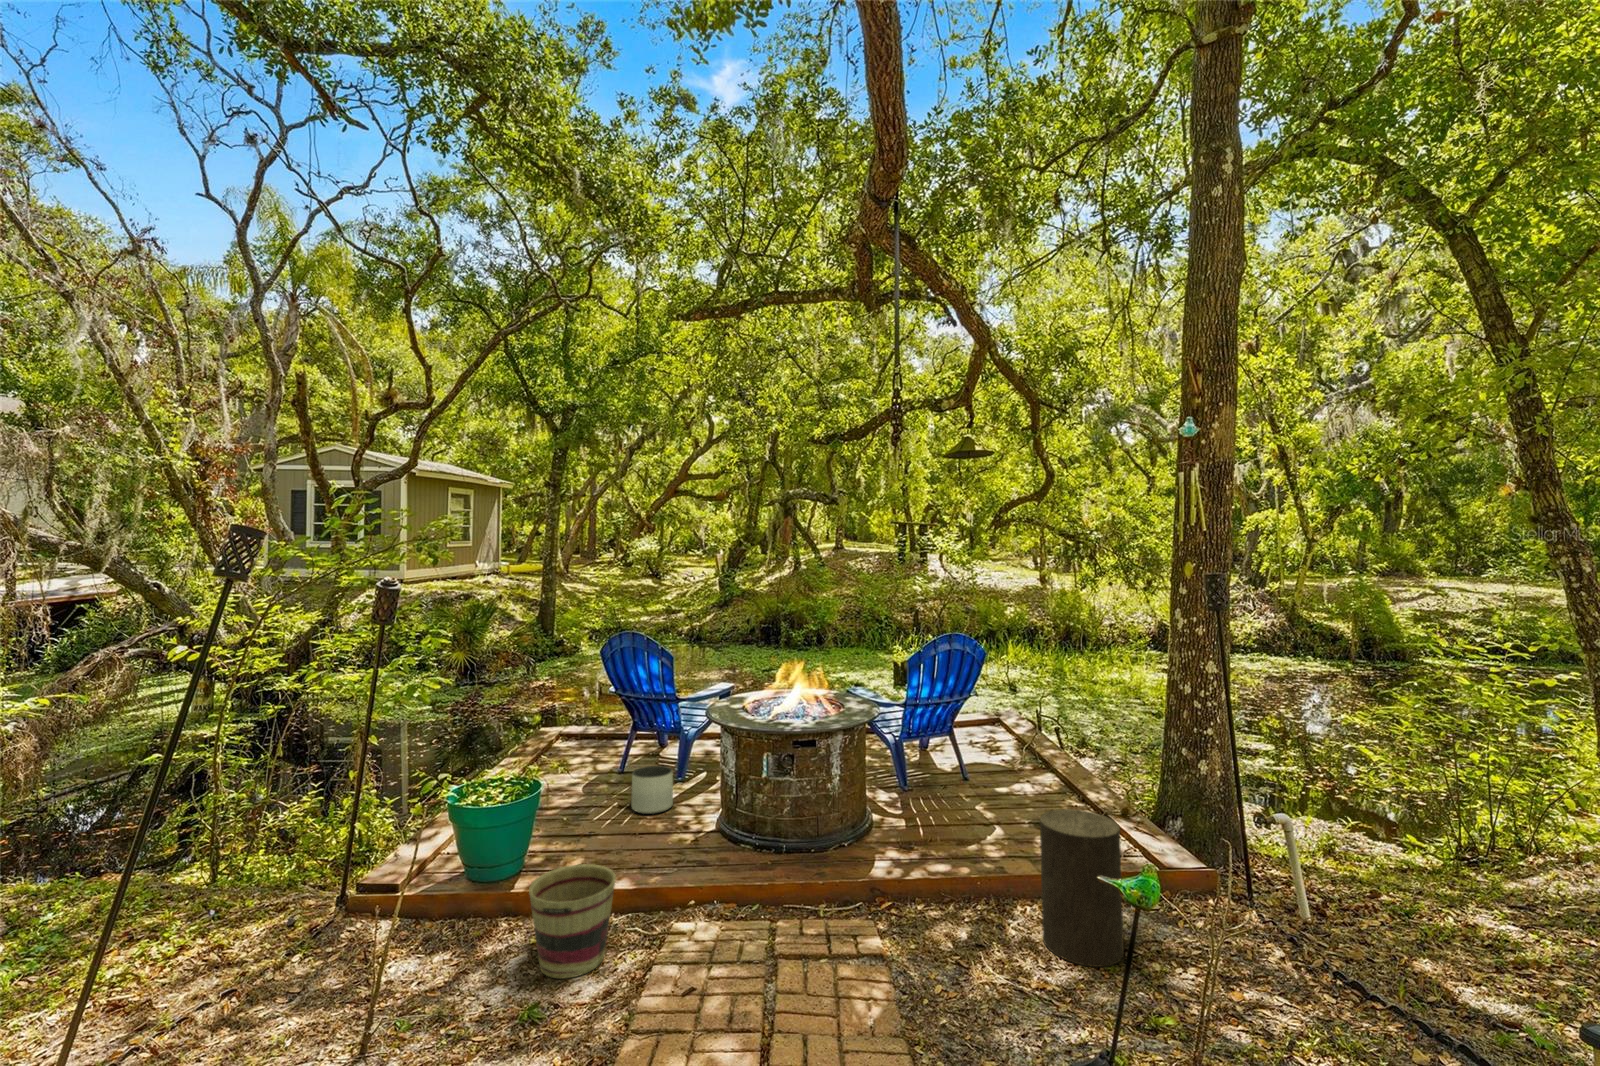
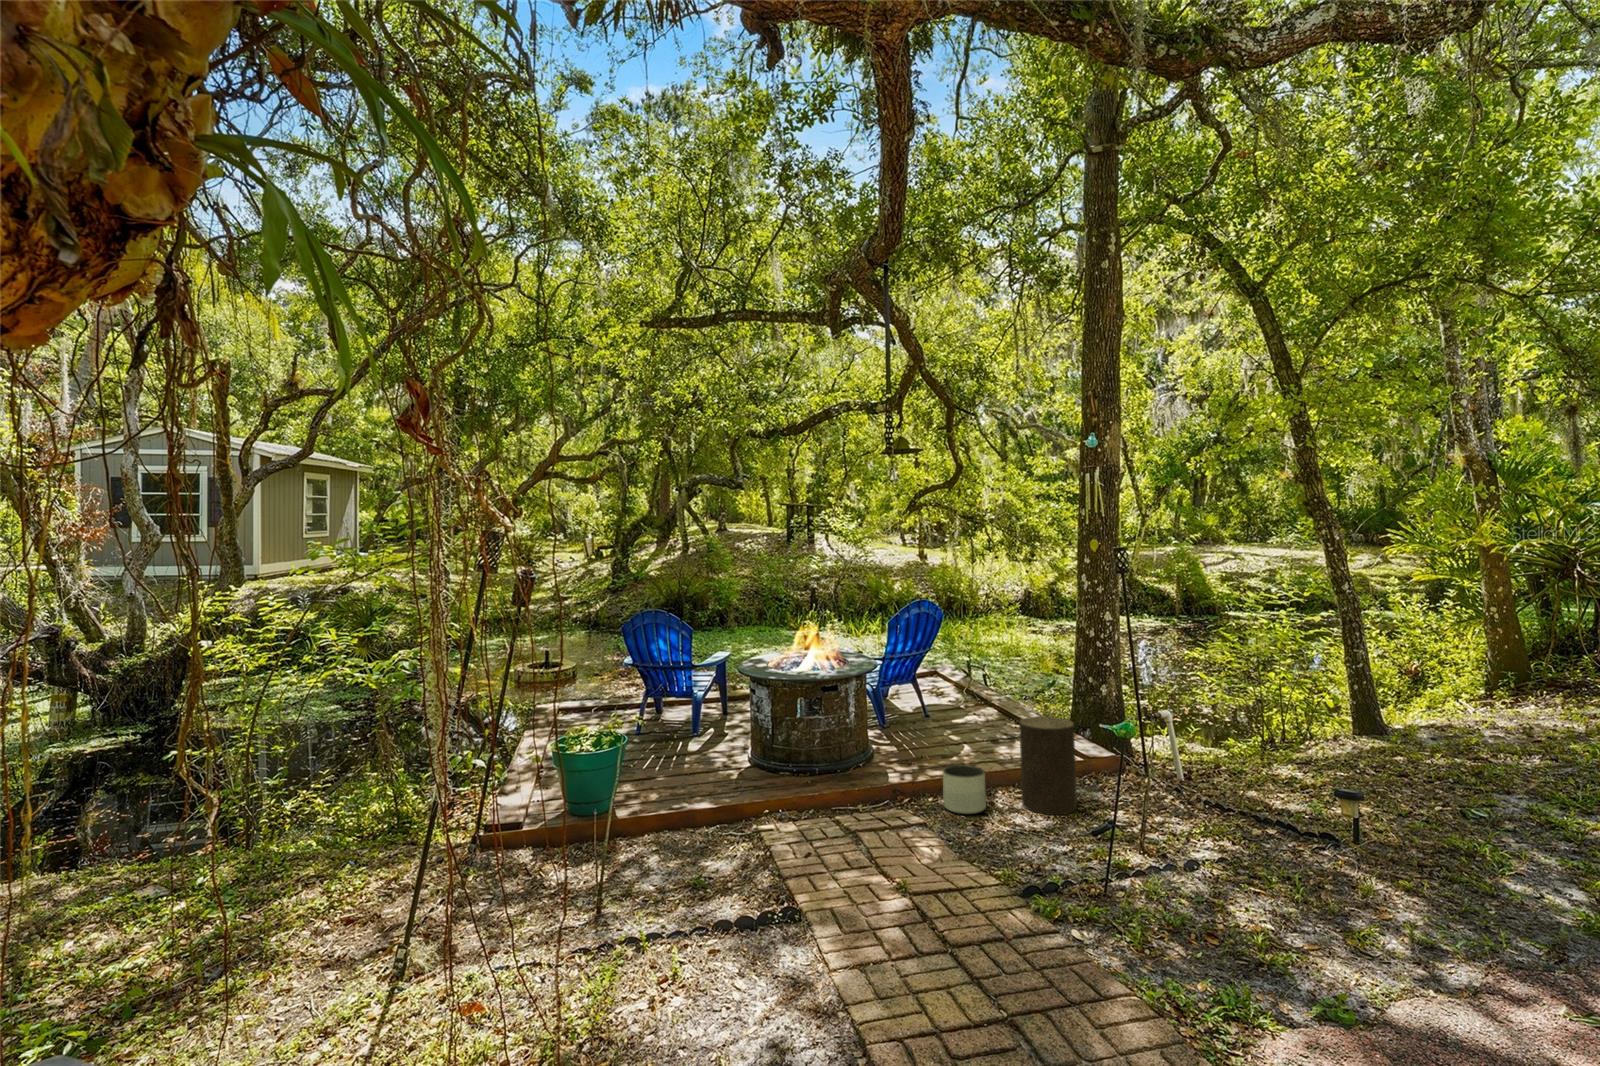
planter: present [631,766,673,814] -> present [943,765,986,814]
basket: present [529,864,616,979] -> none [669,785,732,864]

